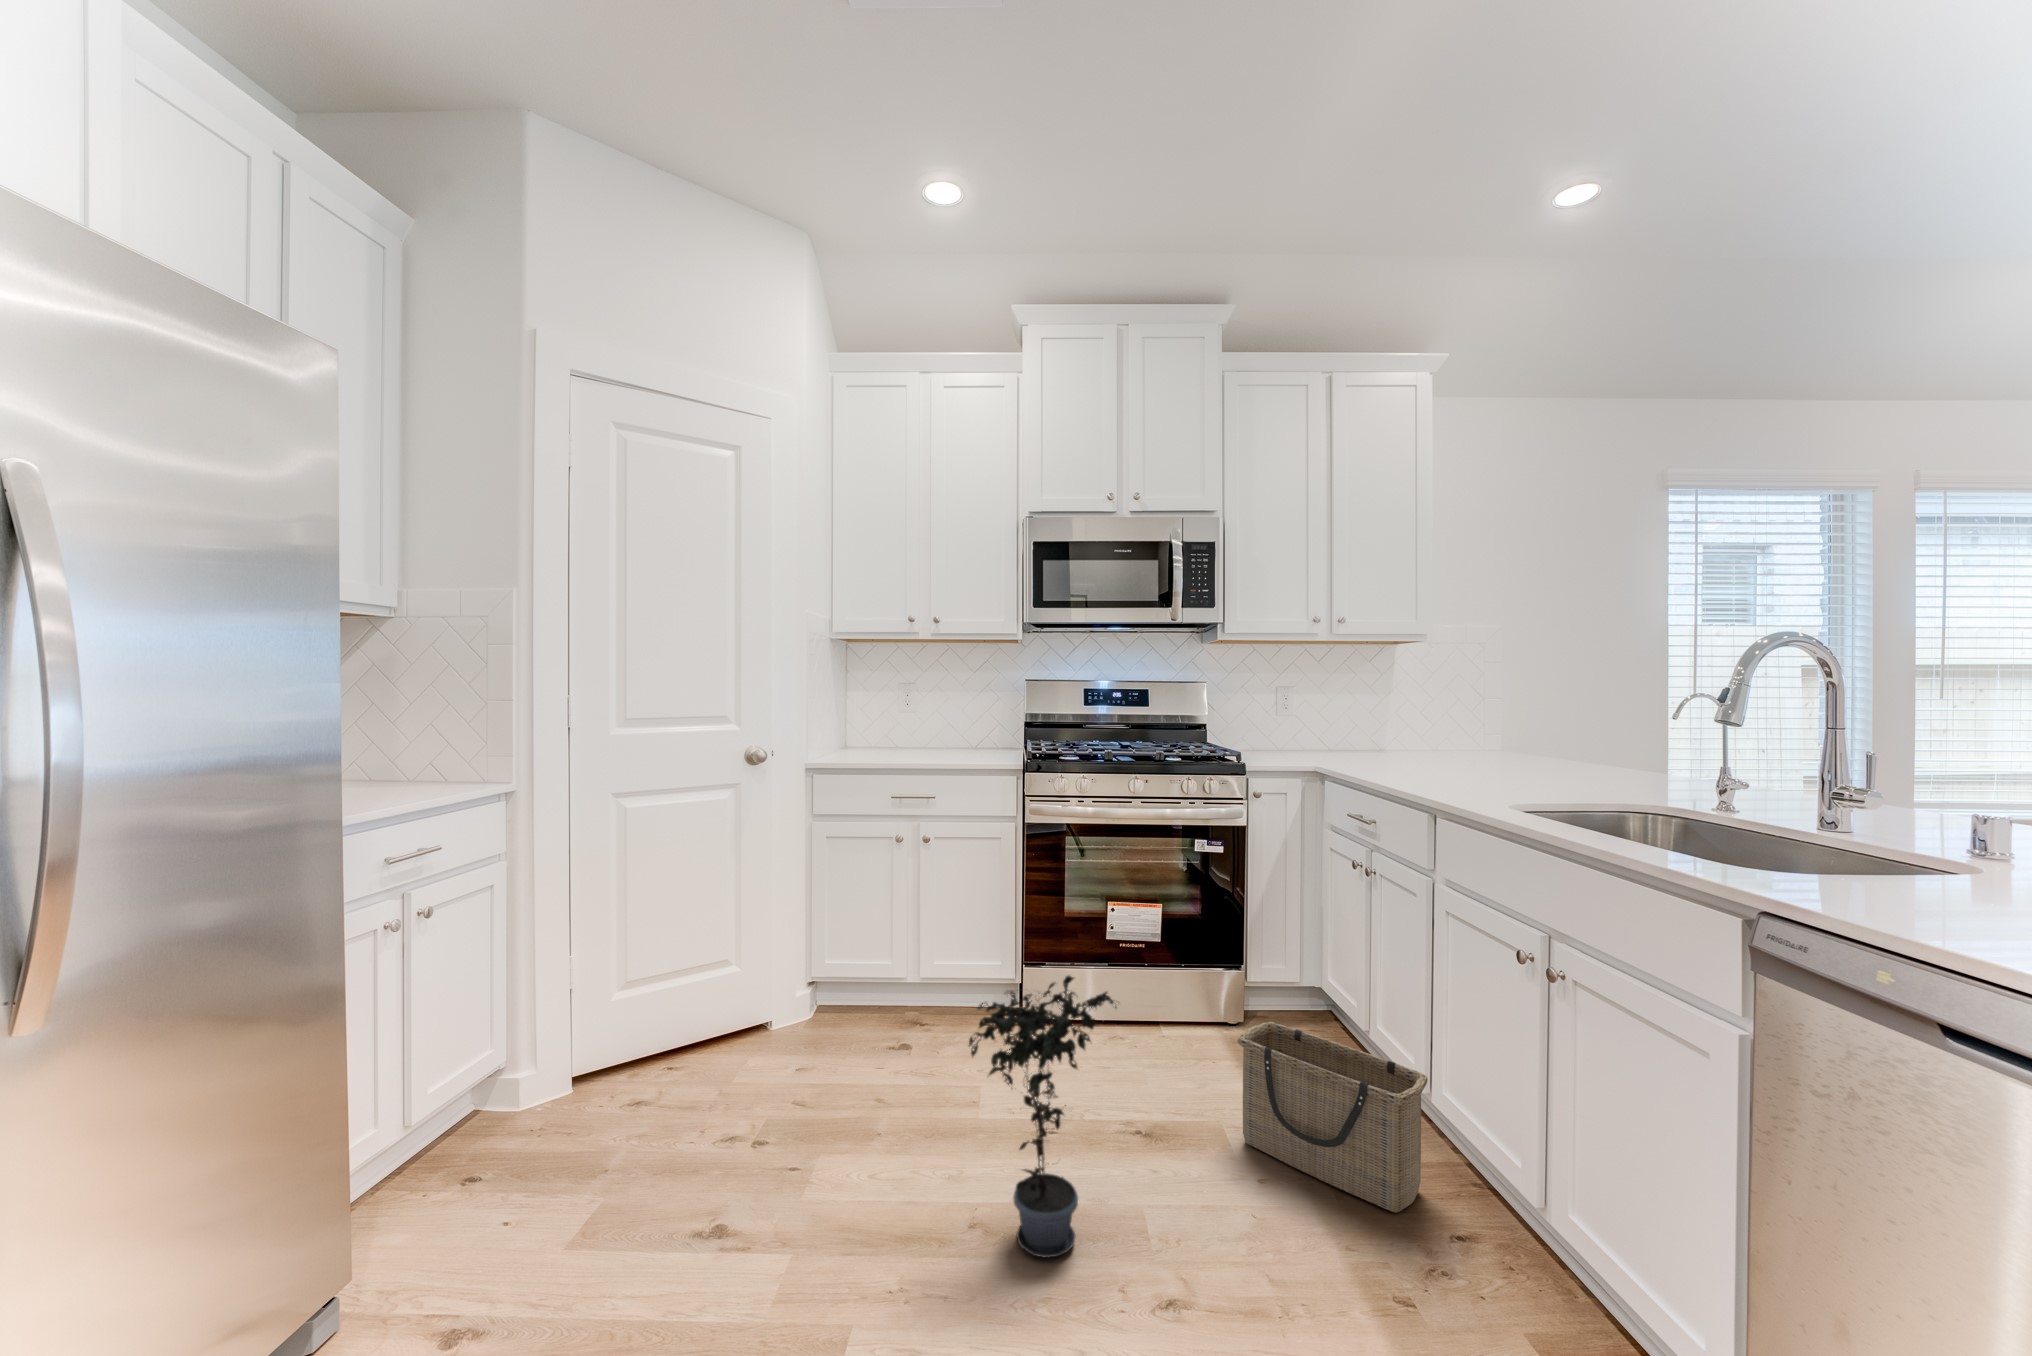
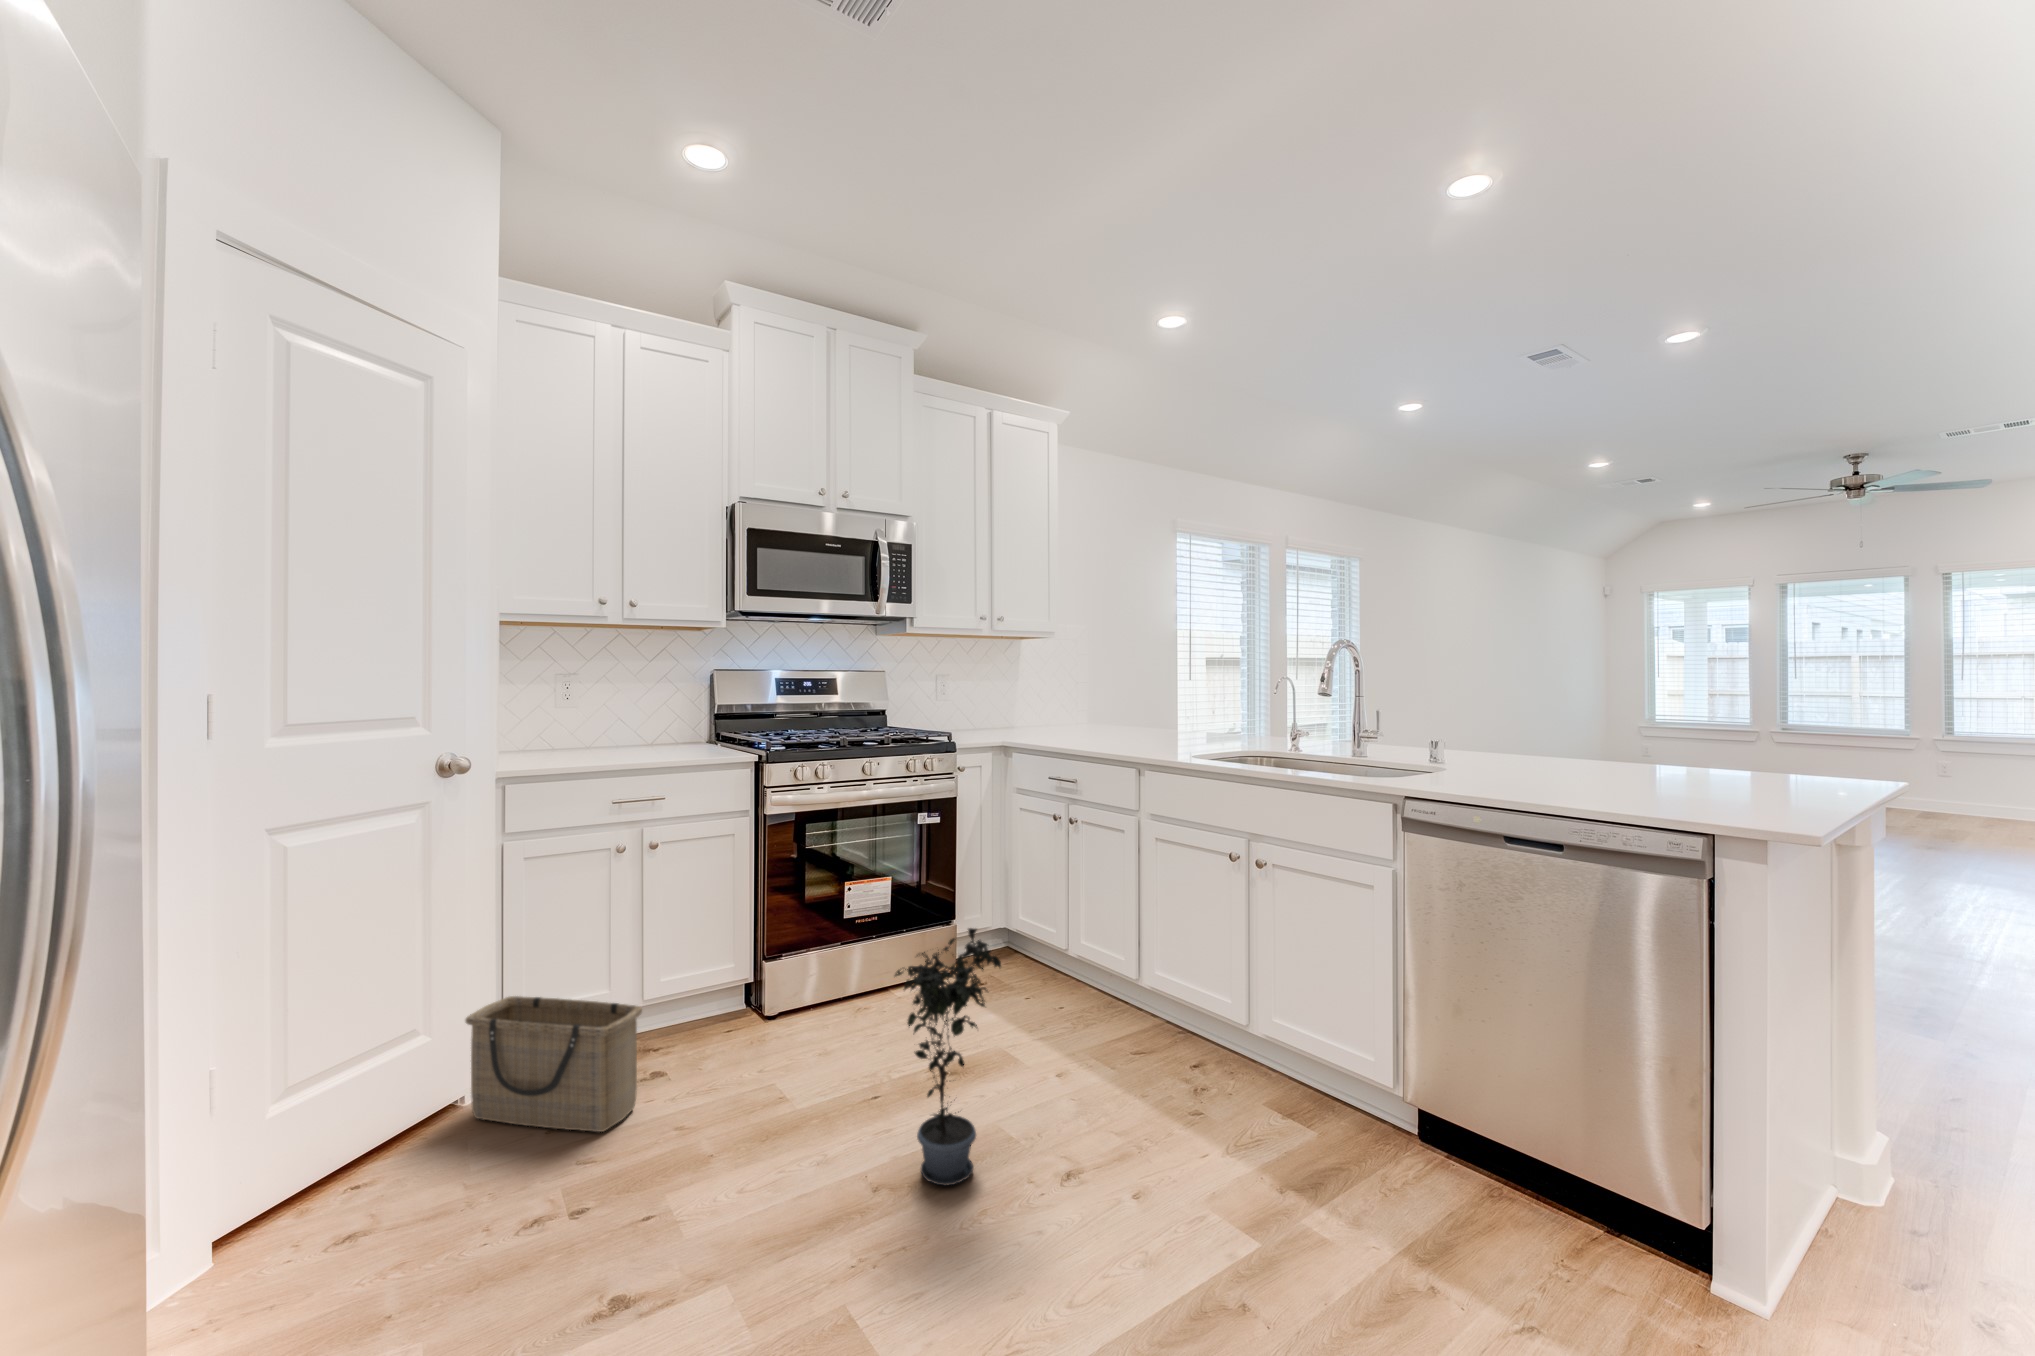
basket: present [1238,1022,1427,1213] -> present [465,996,642,1132]

